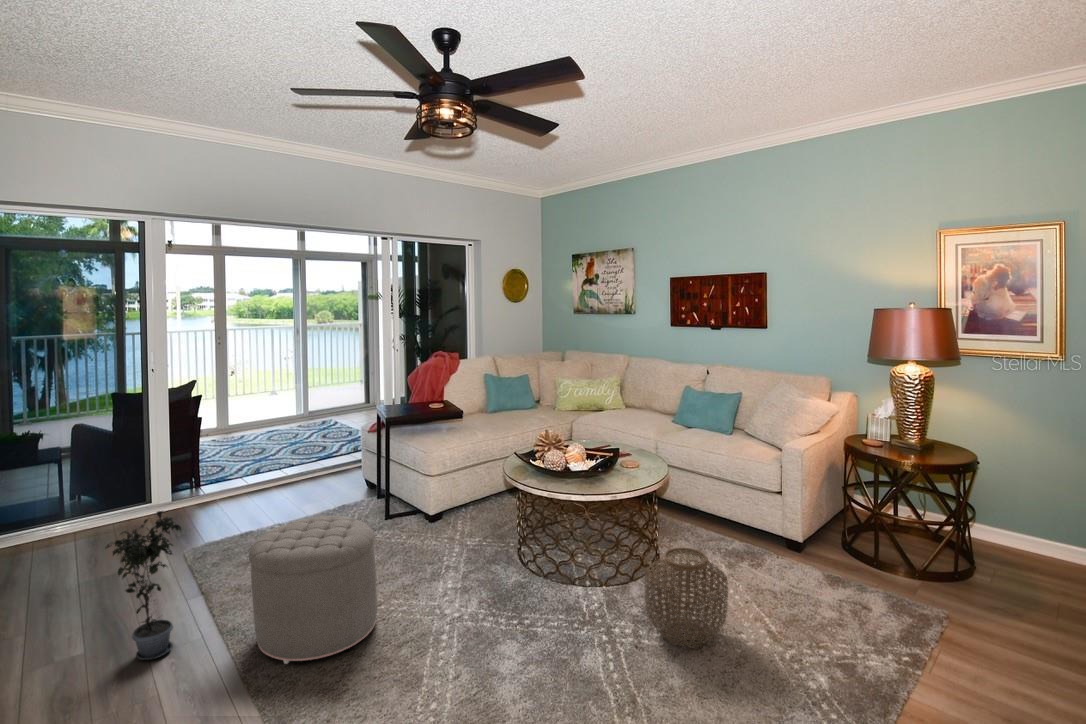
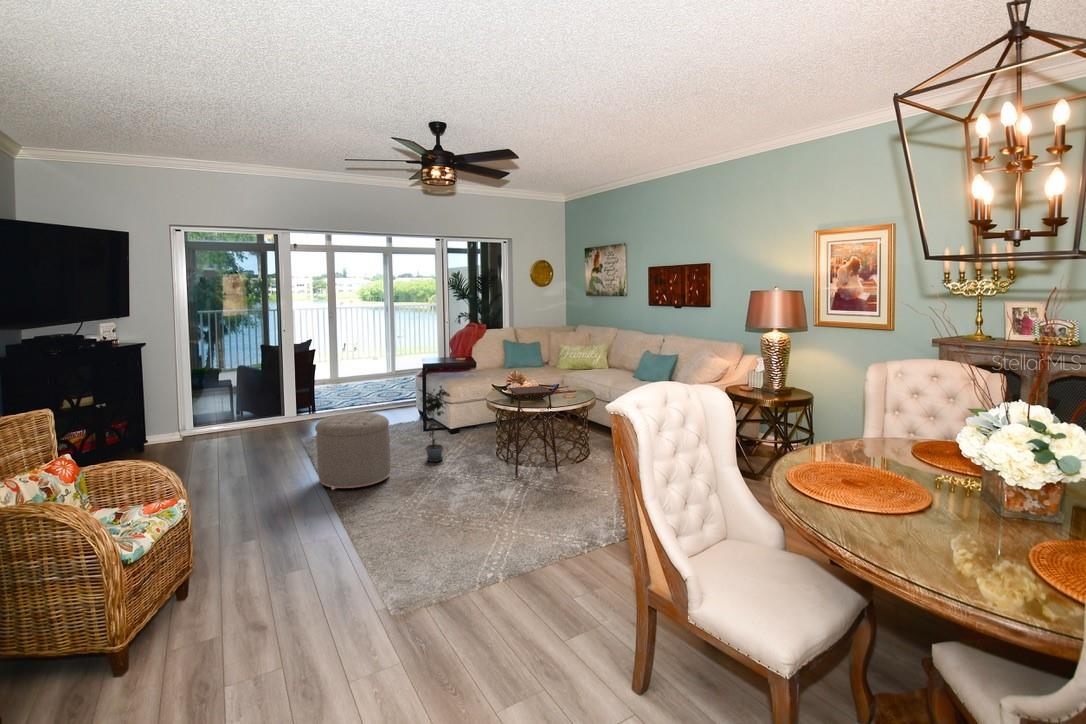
side table: none [544,453,631,598] -> present [506,386,558,476]
potted plant: present [105,511,181,660] -> present [421,386,450,462]
woven basket: present [645,548,728,647] -> none [545,440,597,500]

